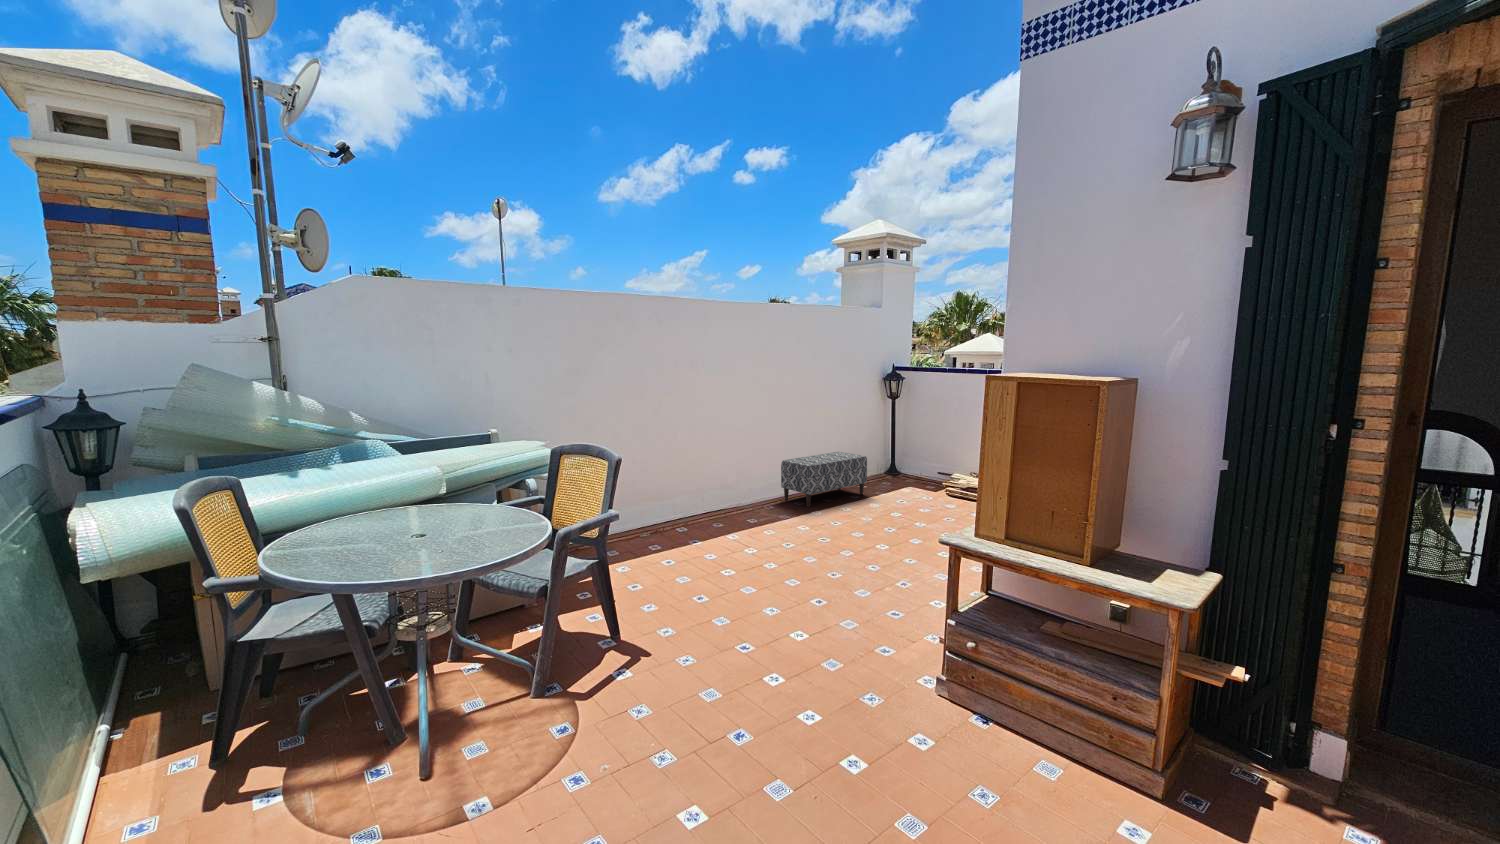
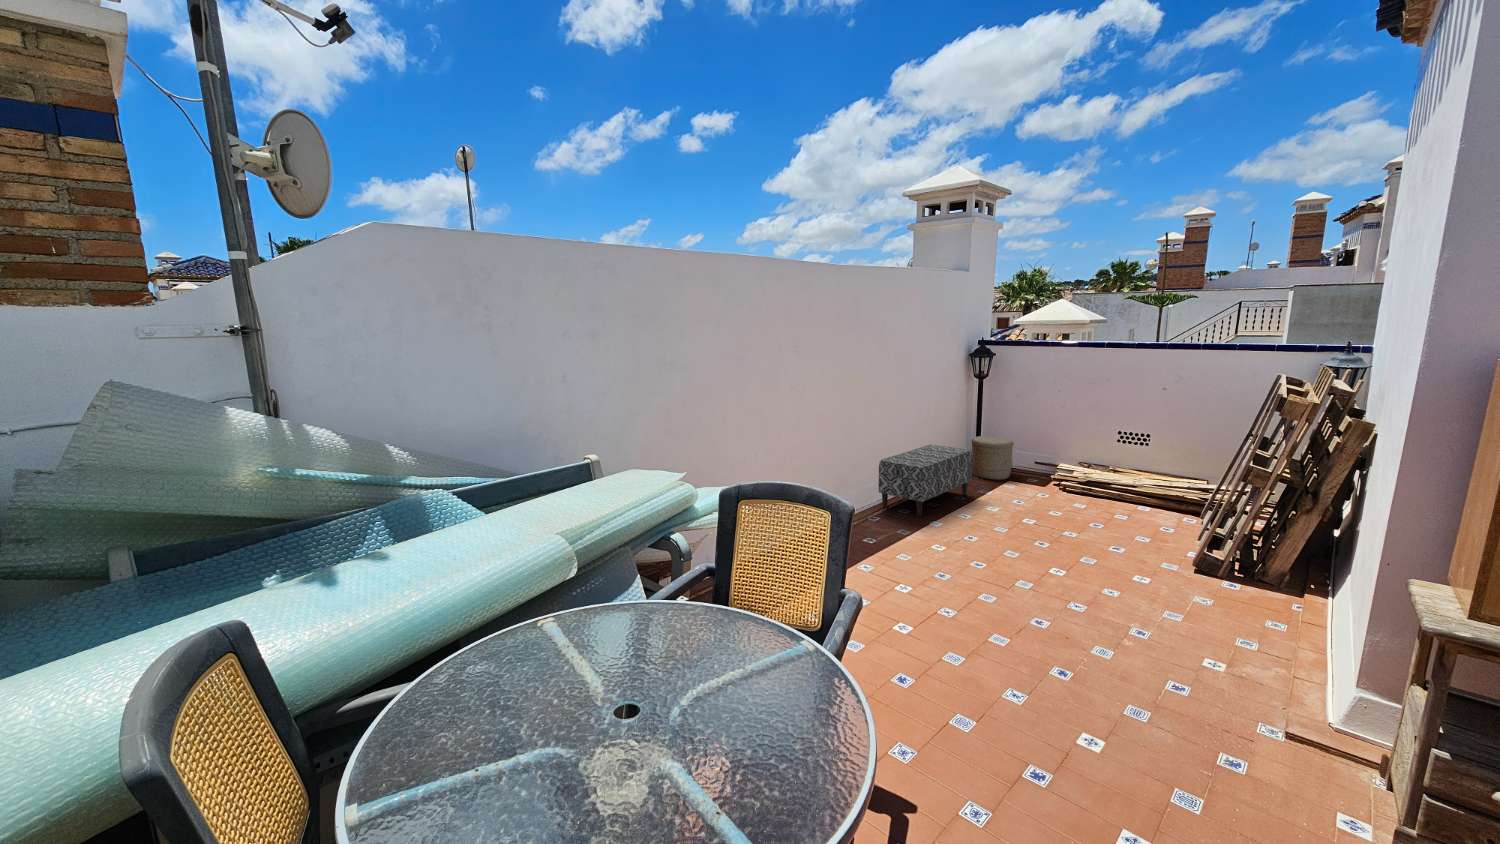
woven basket: none [883,448,918,485] -> present [971,436,1014,480]

